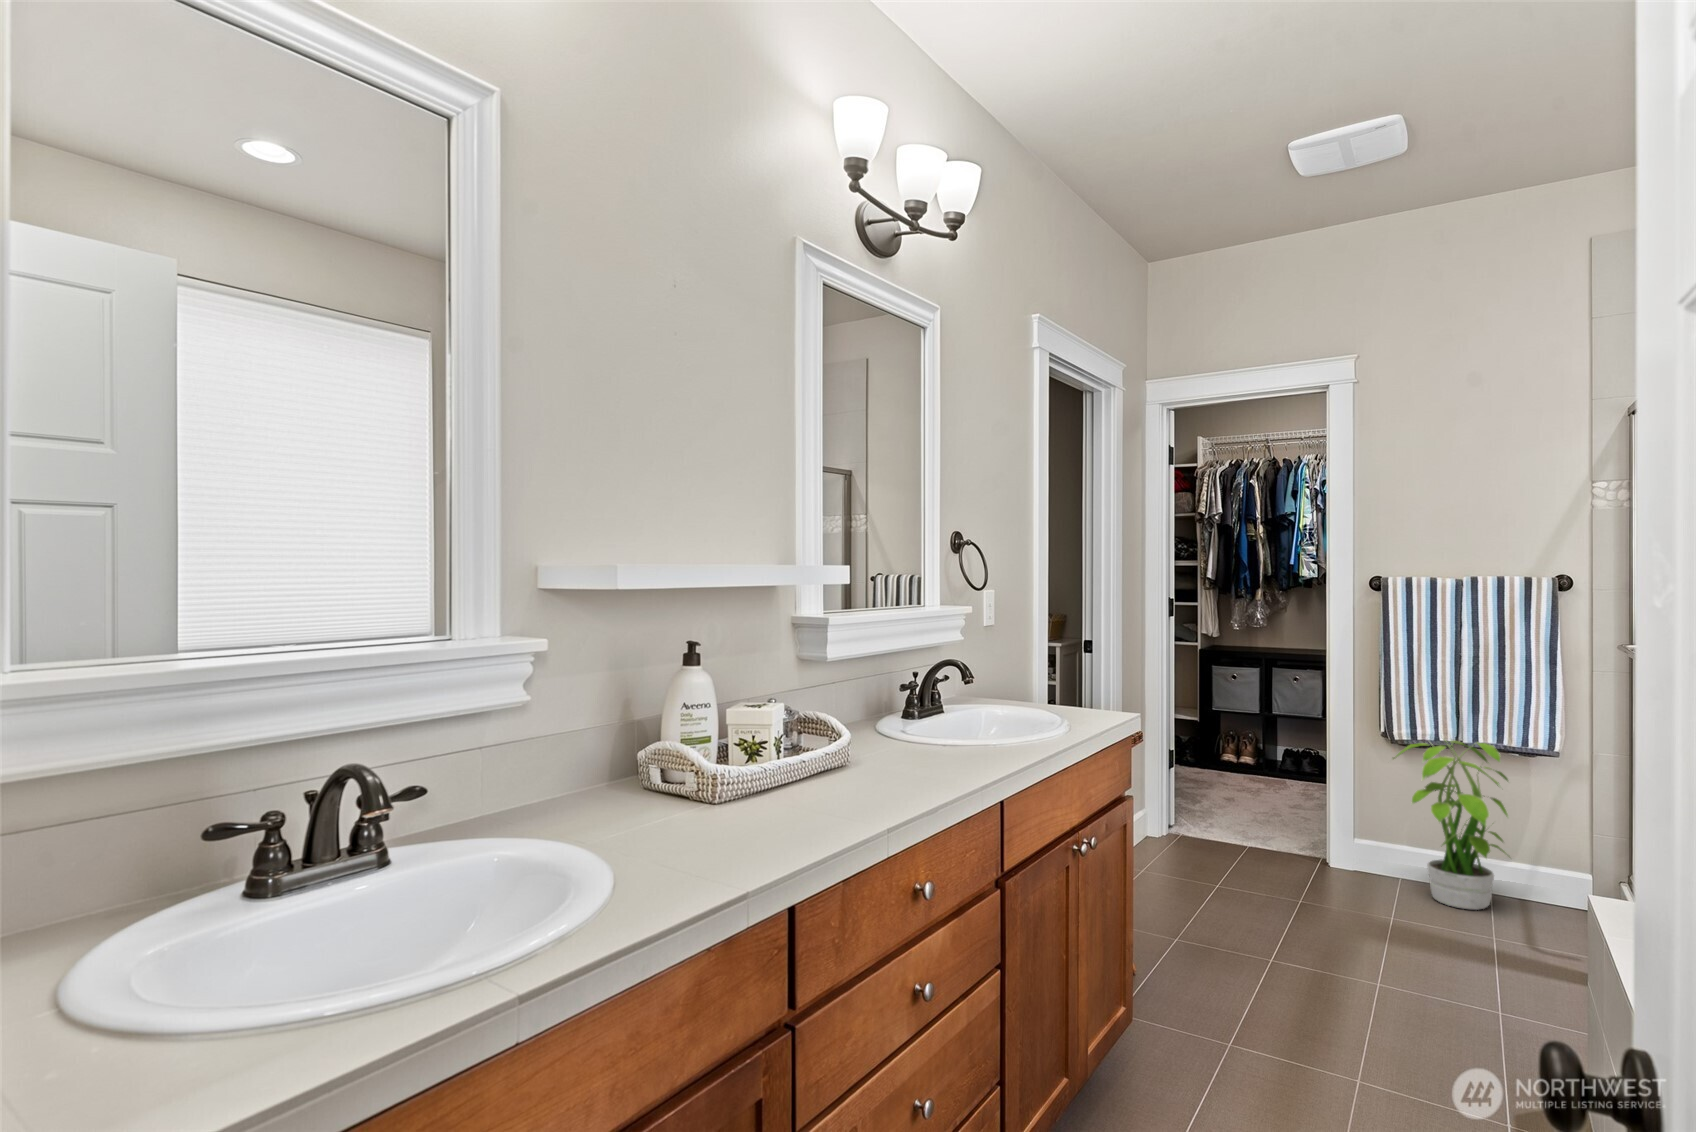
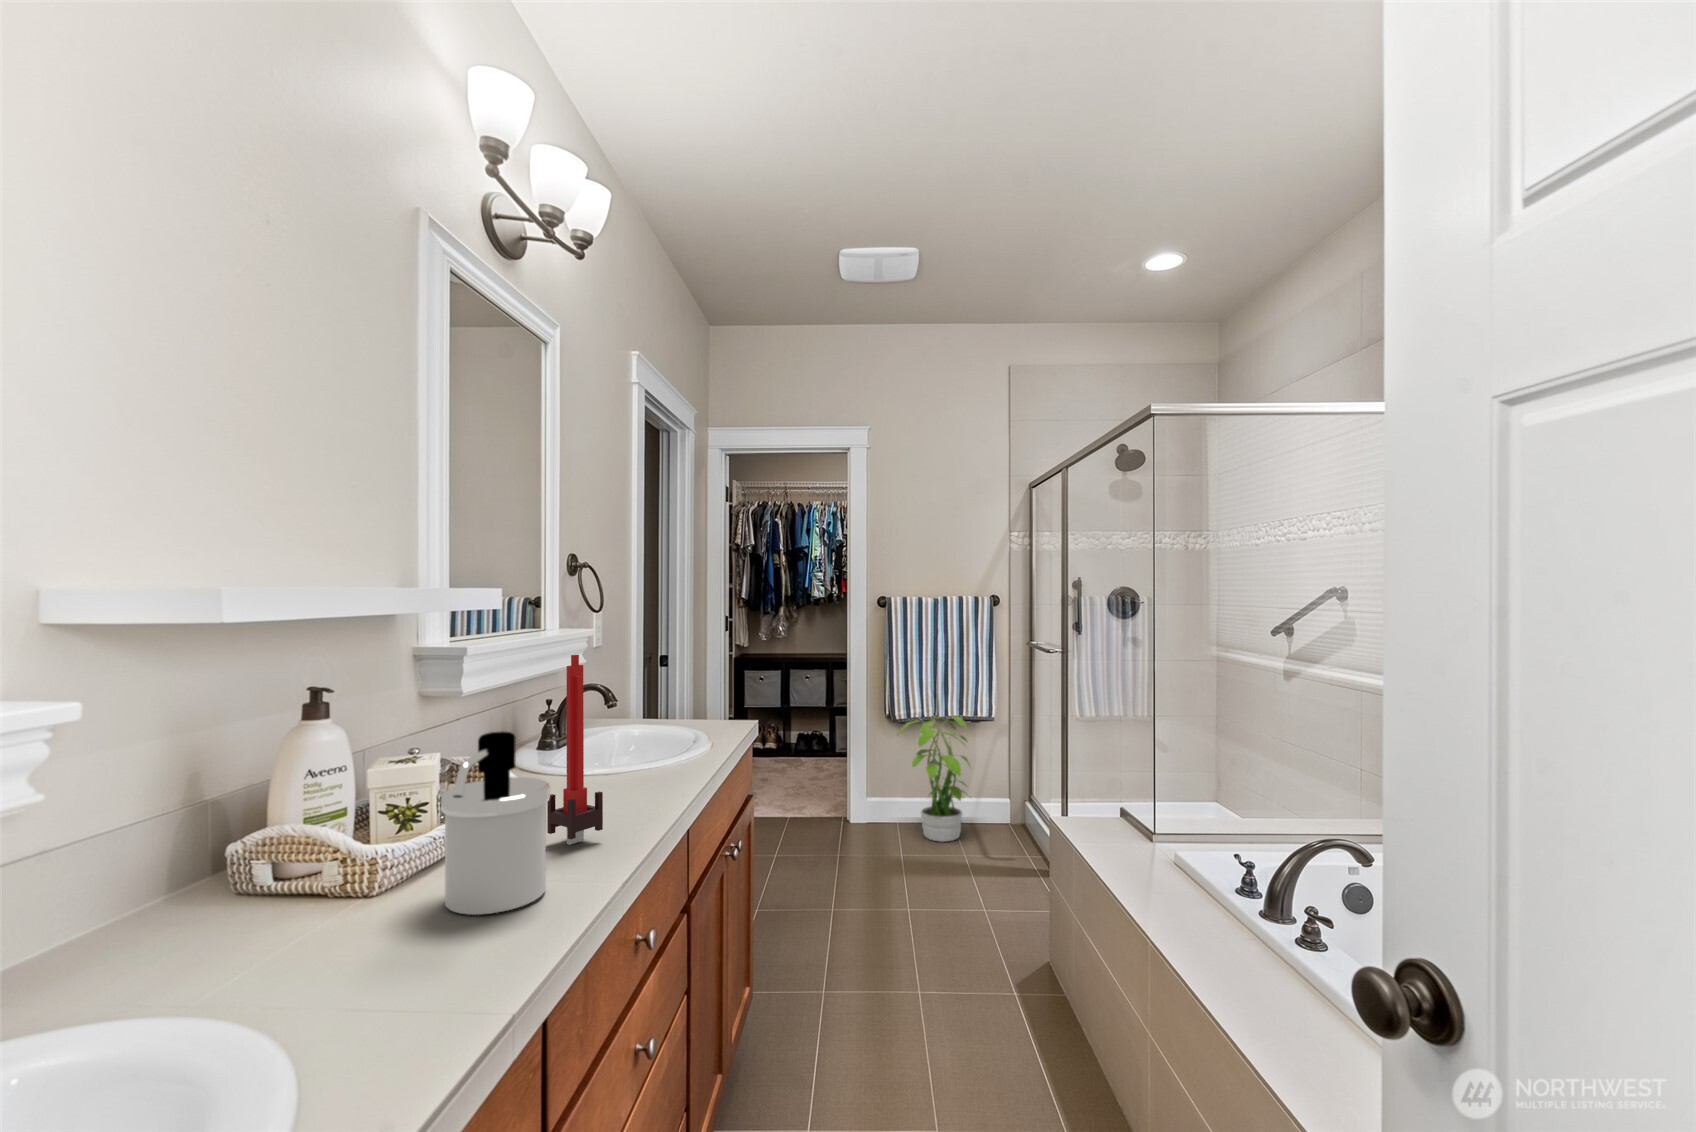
candle: none [855,626,899,794] -> present [547,655,603,845]
soap dispenser: none [741,685,832,829] -> present [441,732,550,915]

